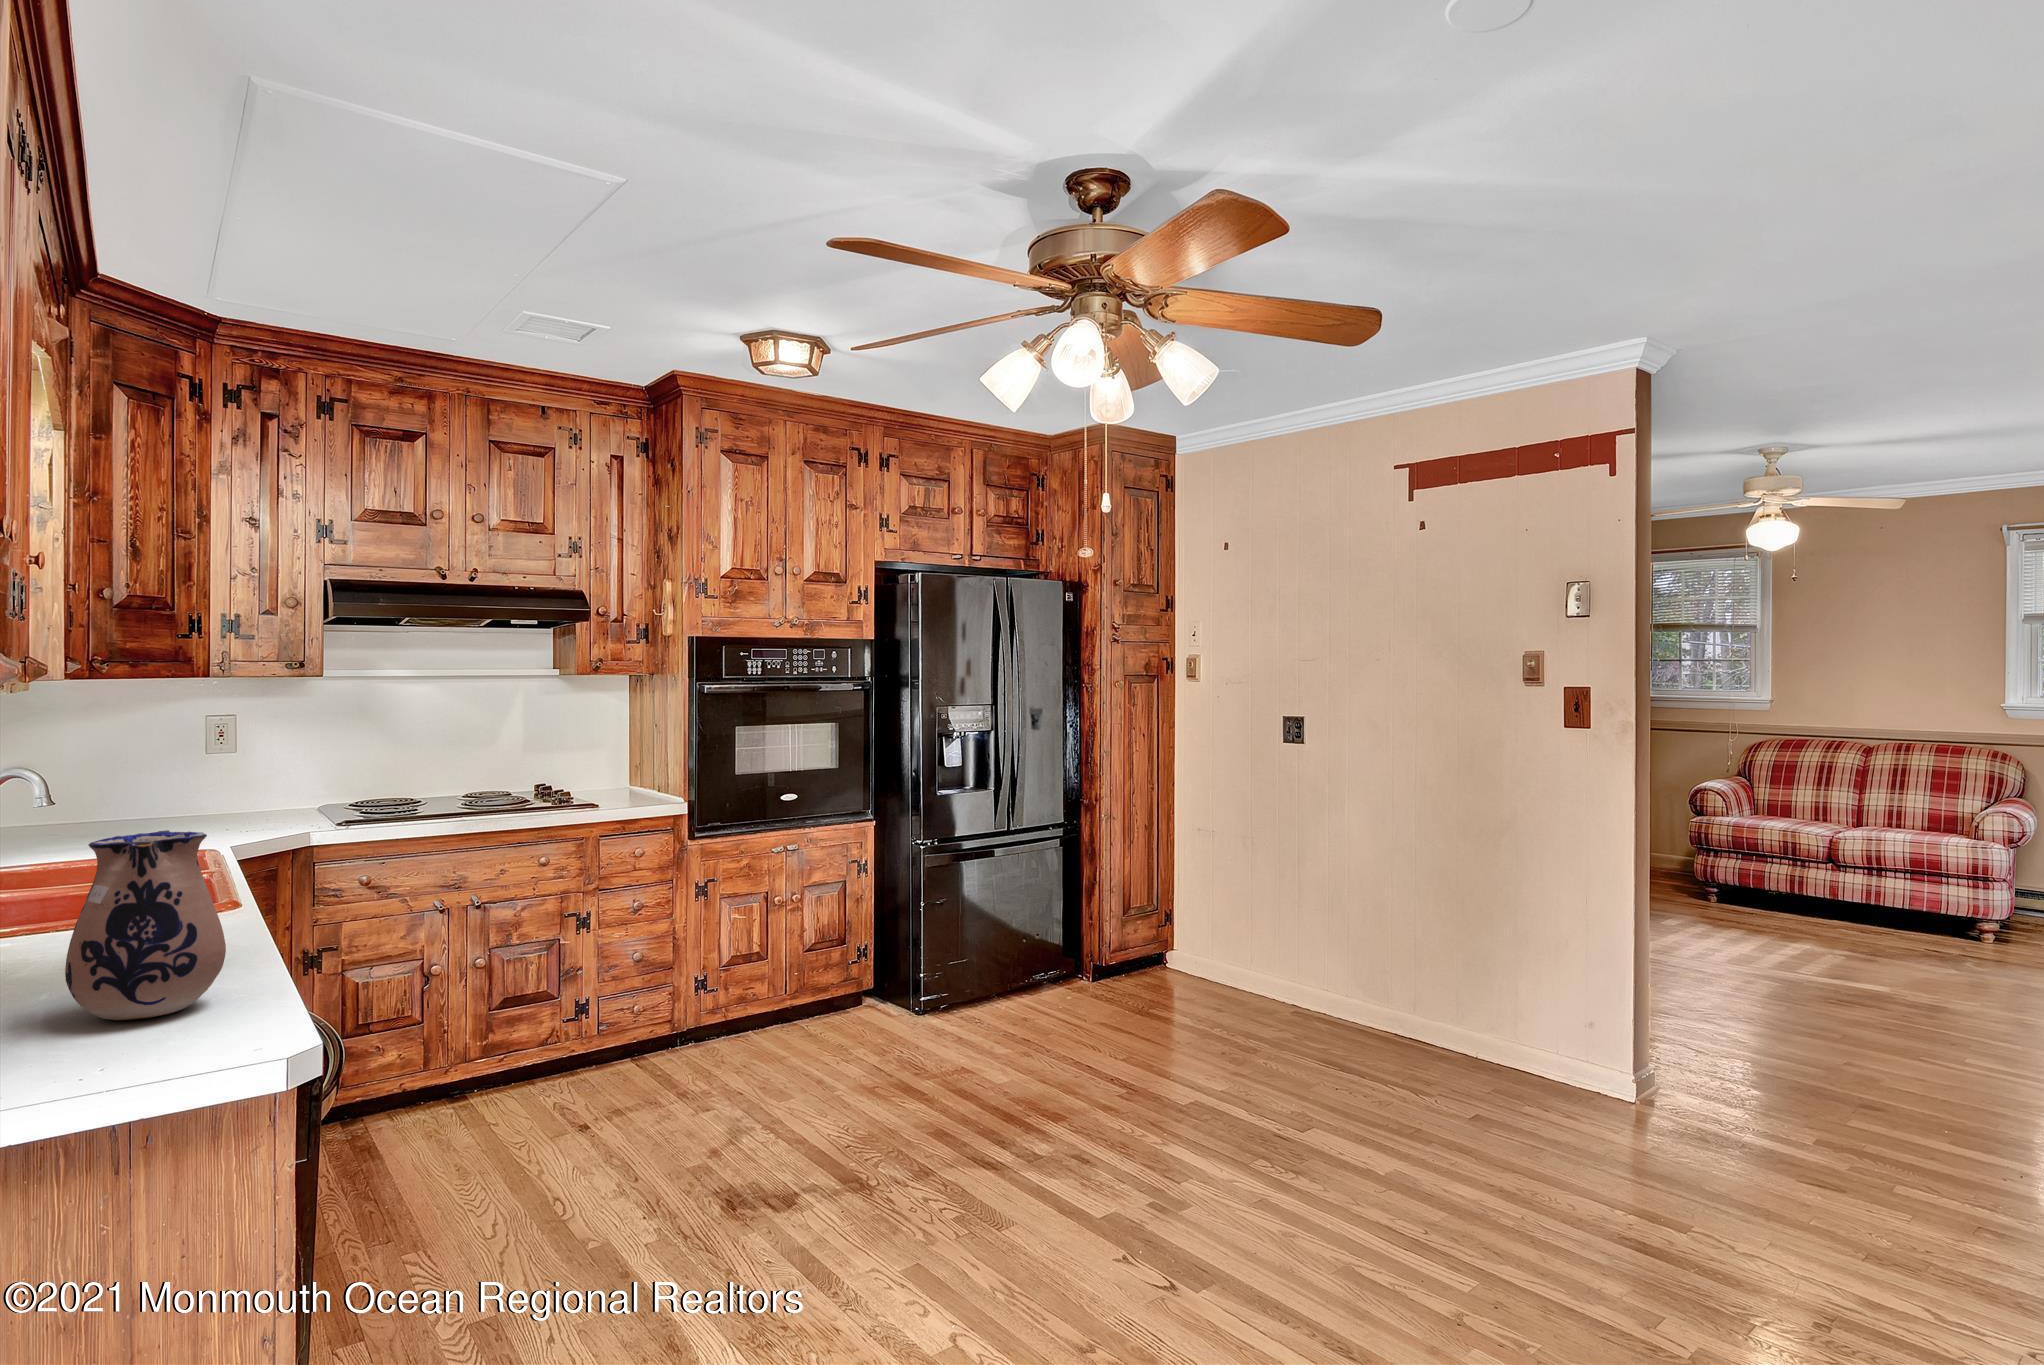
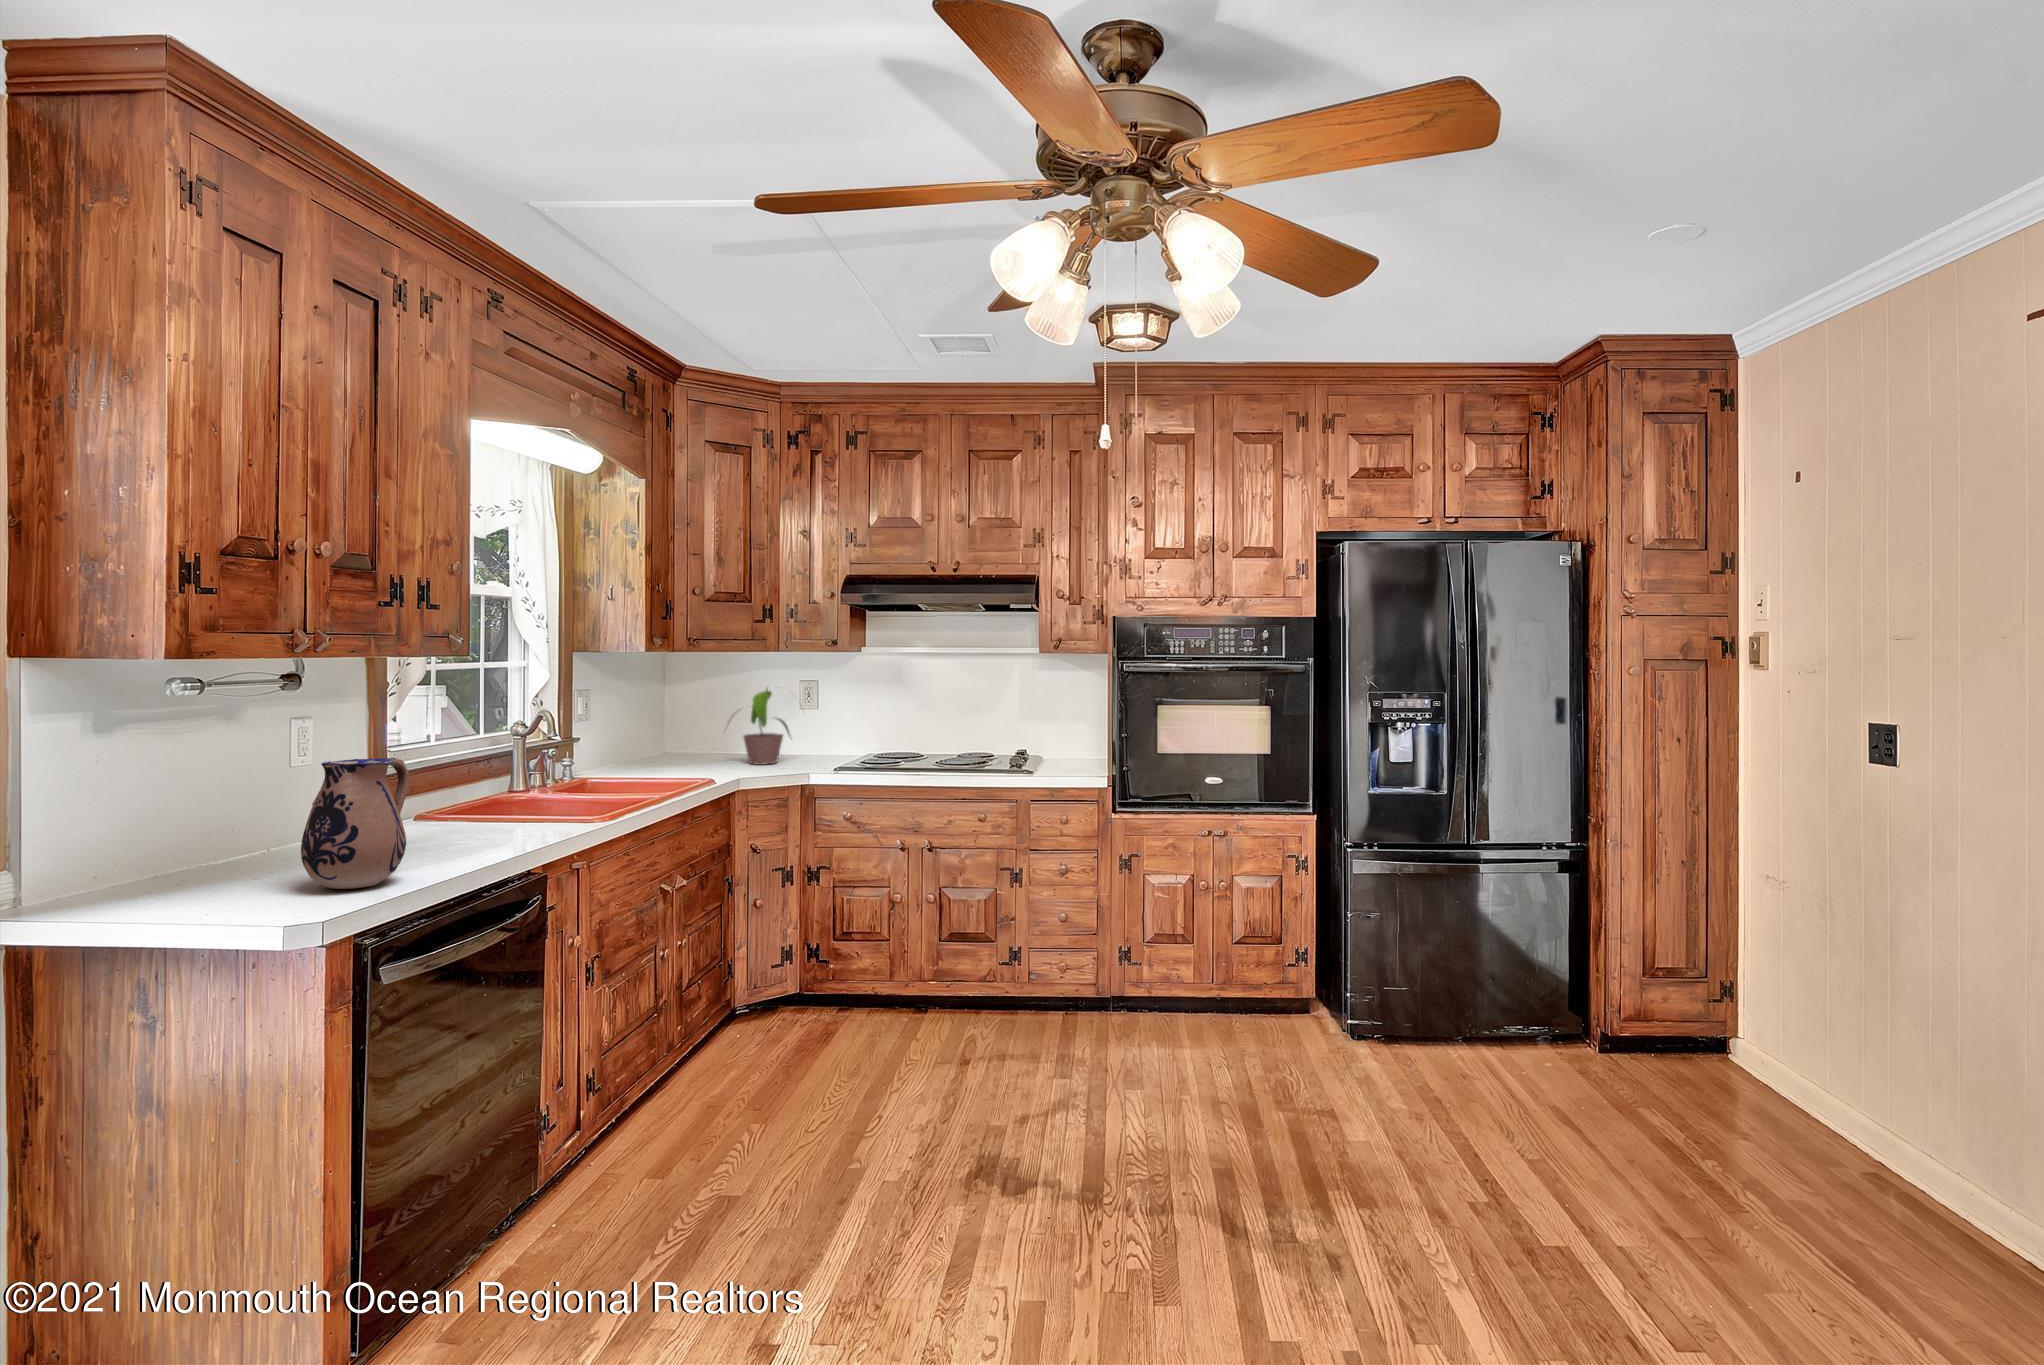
potted plant: none [123,724,271,830] -> present [739,689,791,765]

